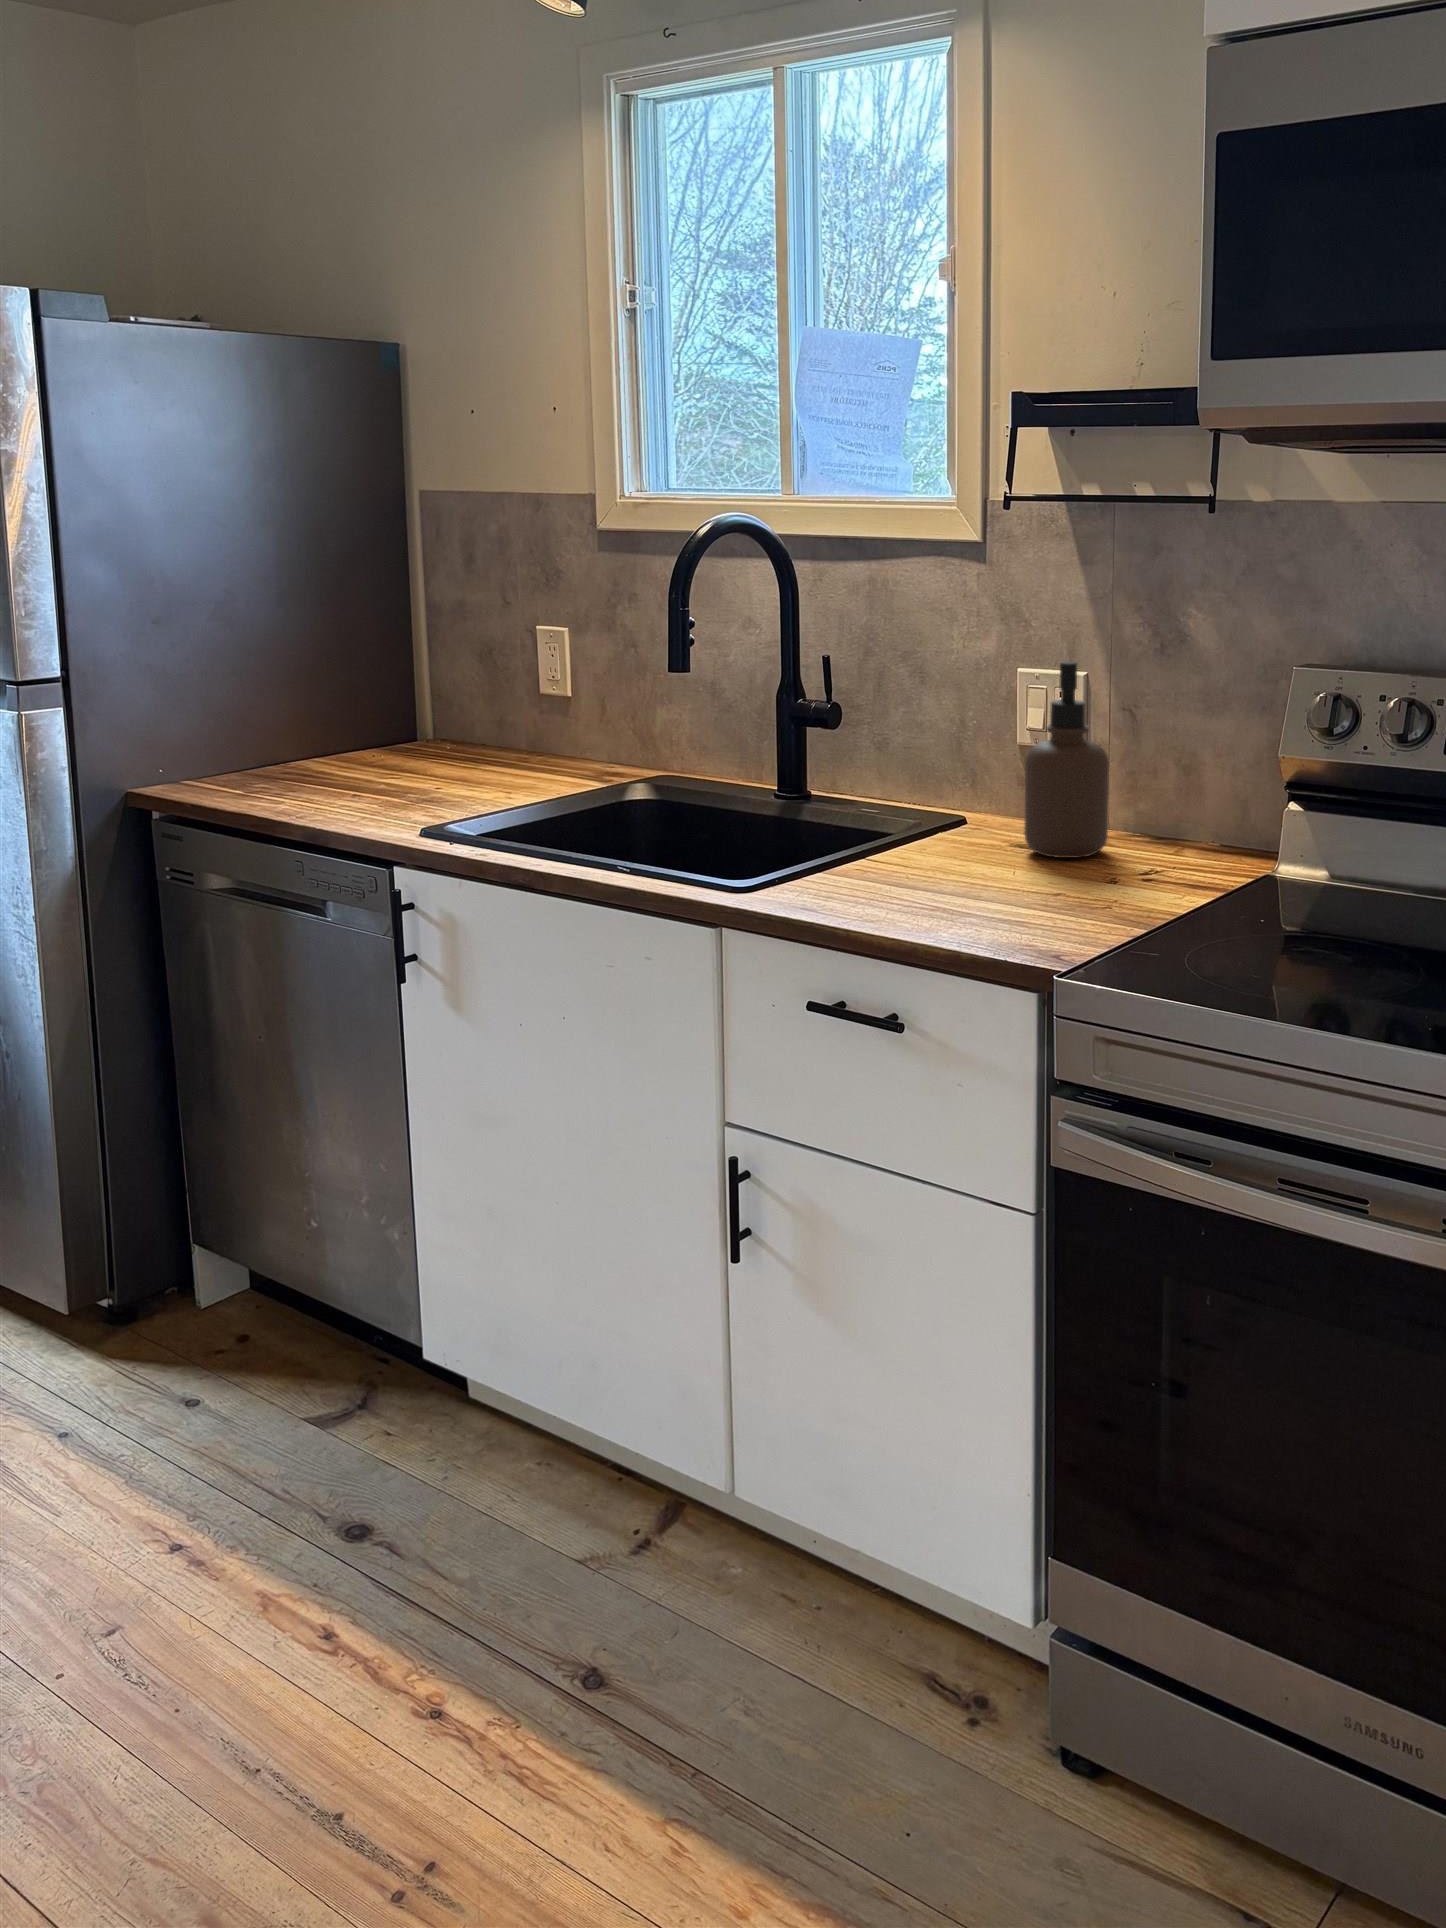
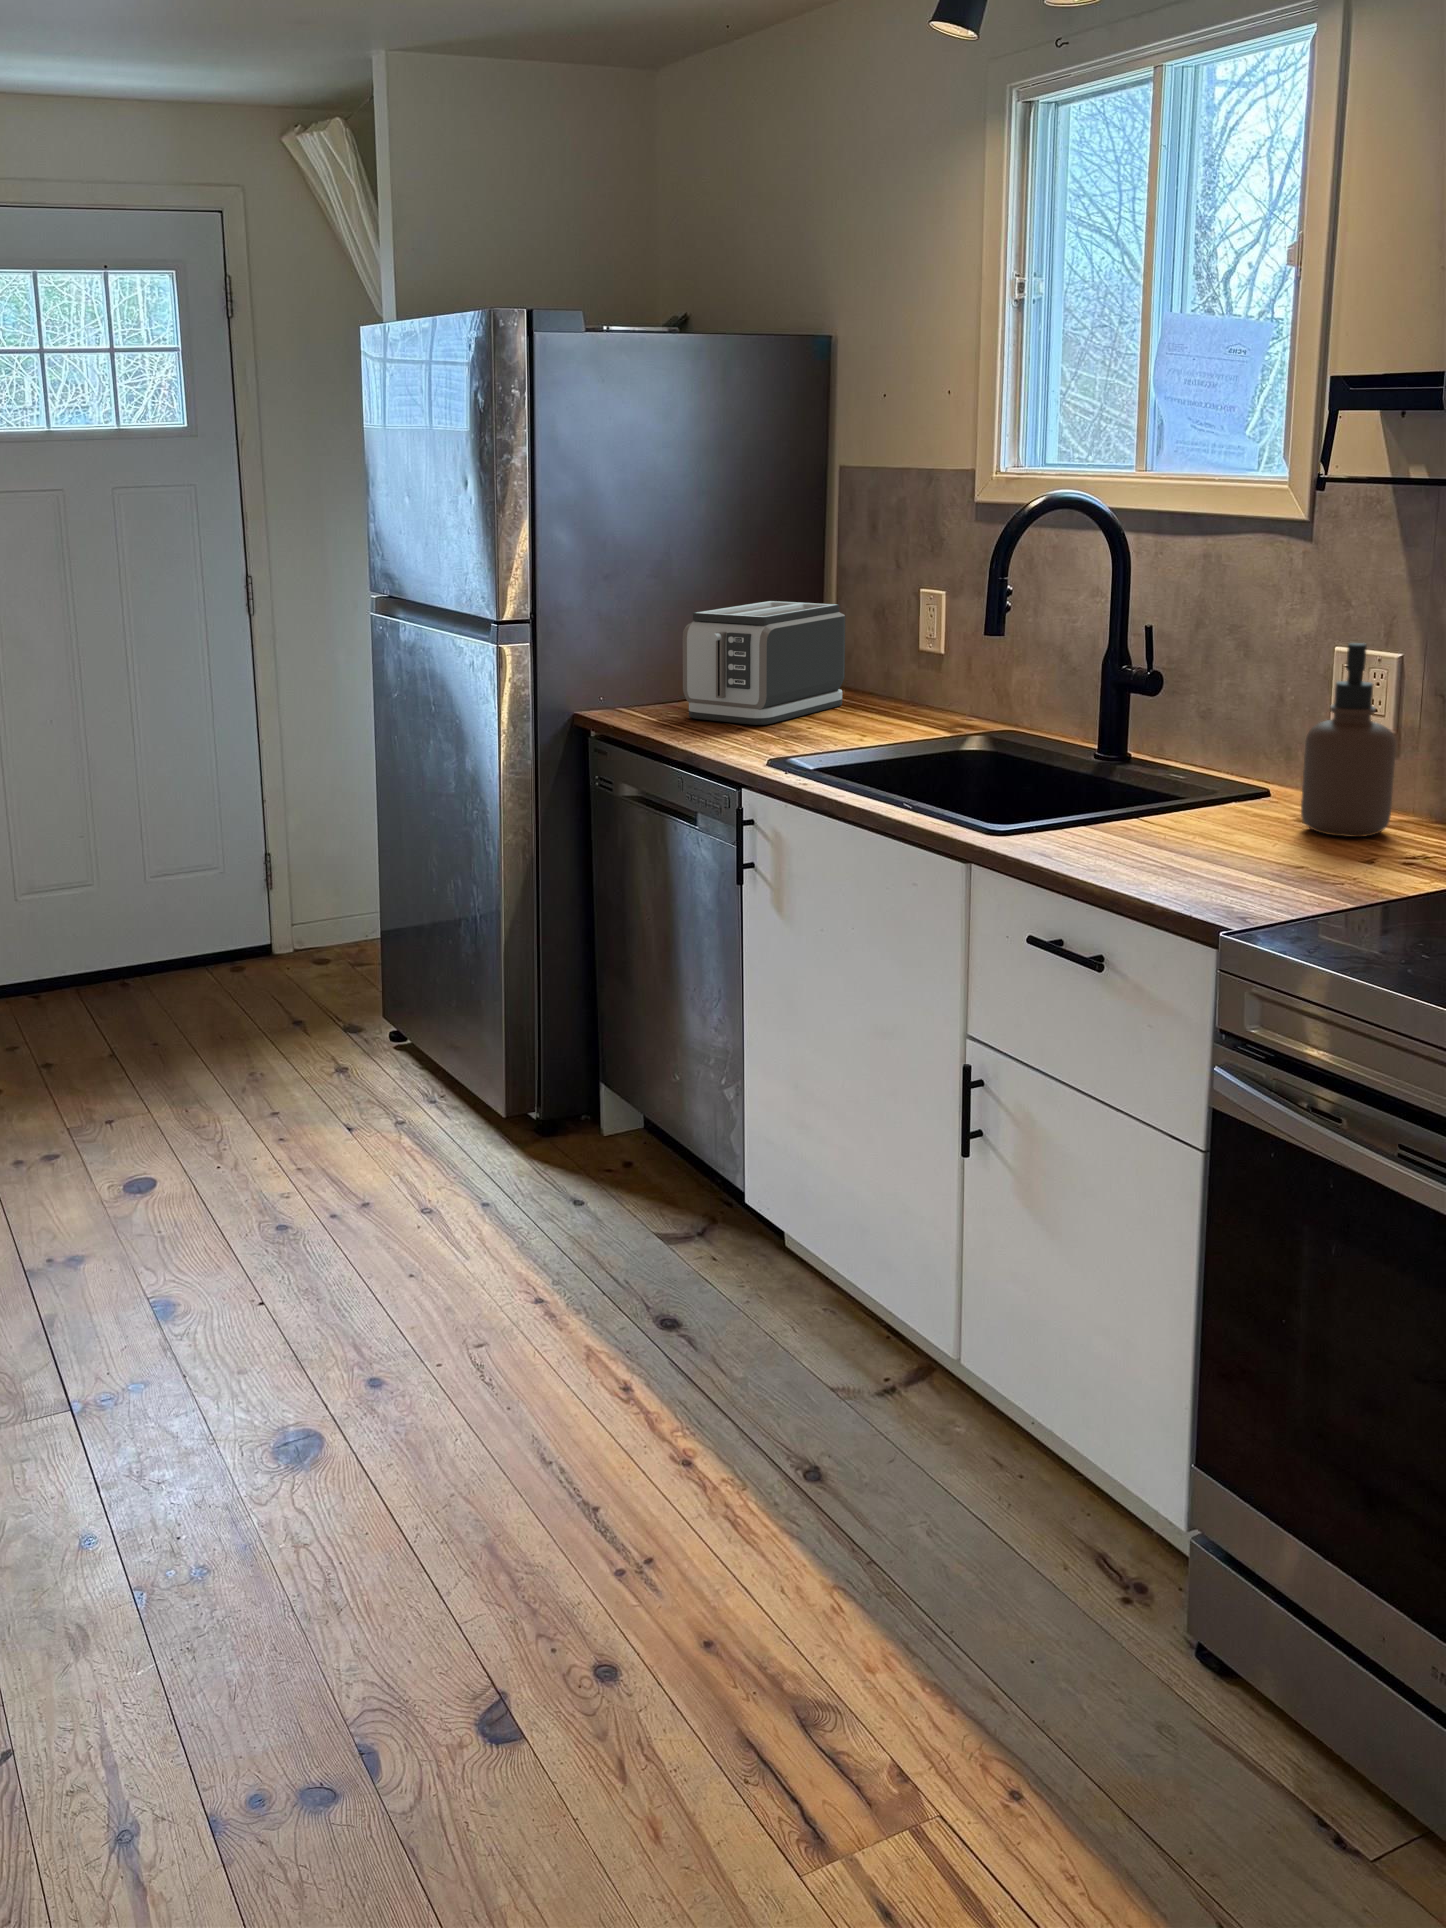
toaster: none [269,643,458,788] -> present [683,601,845,725]

